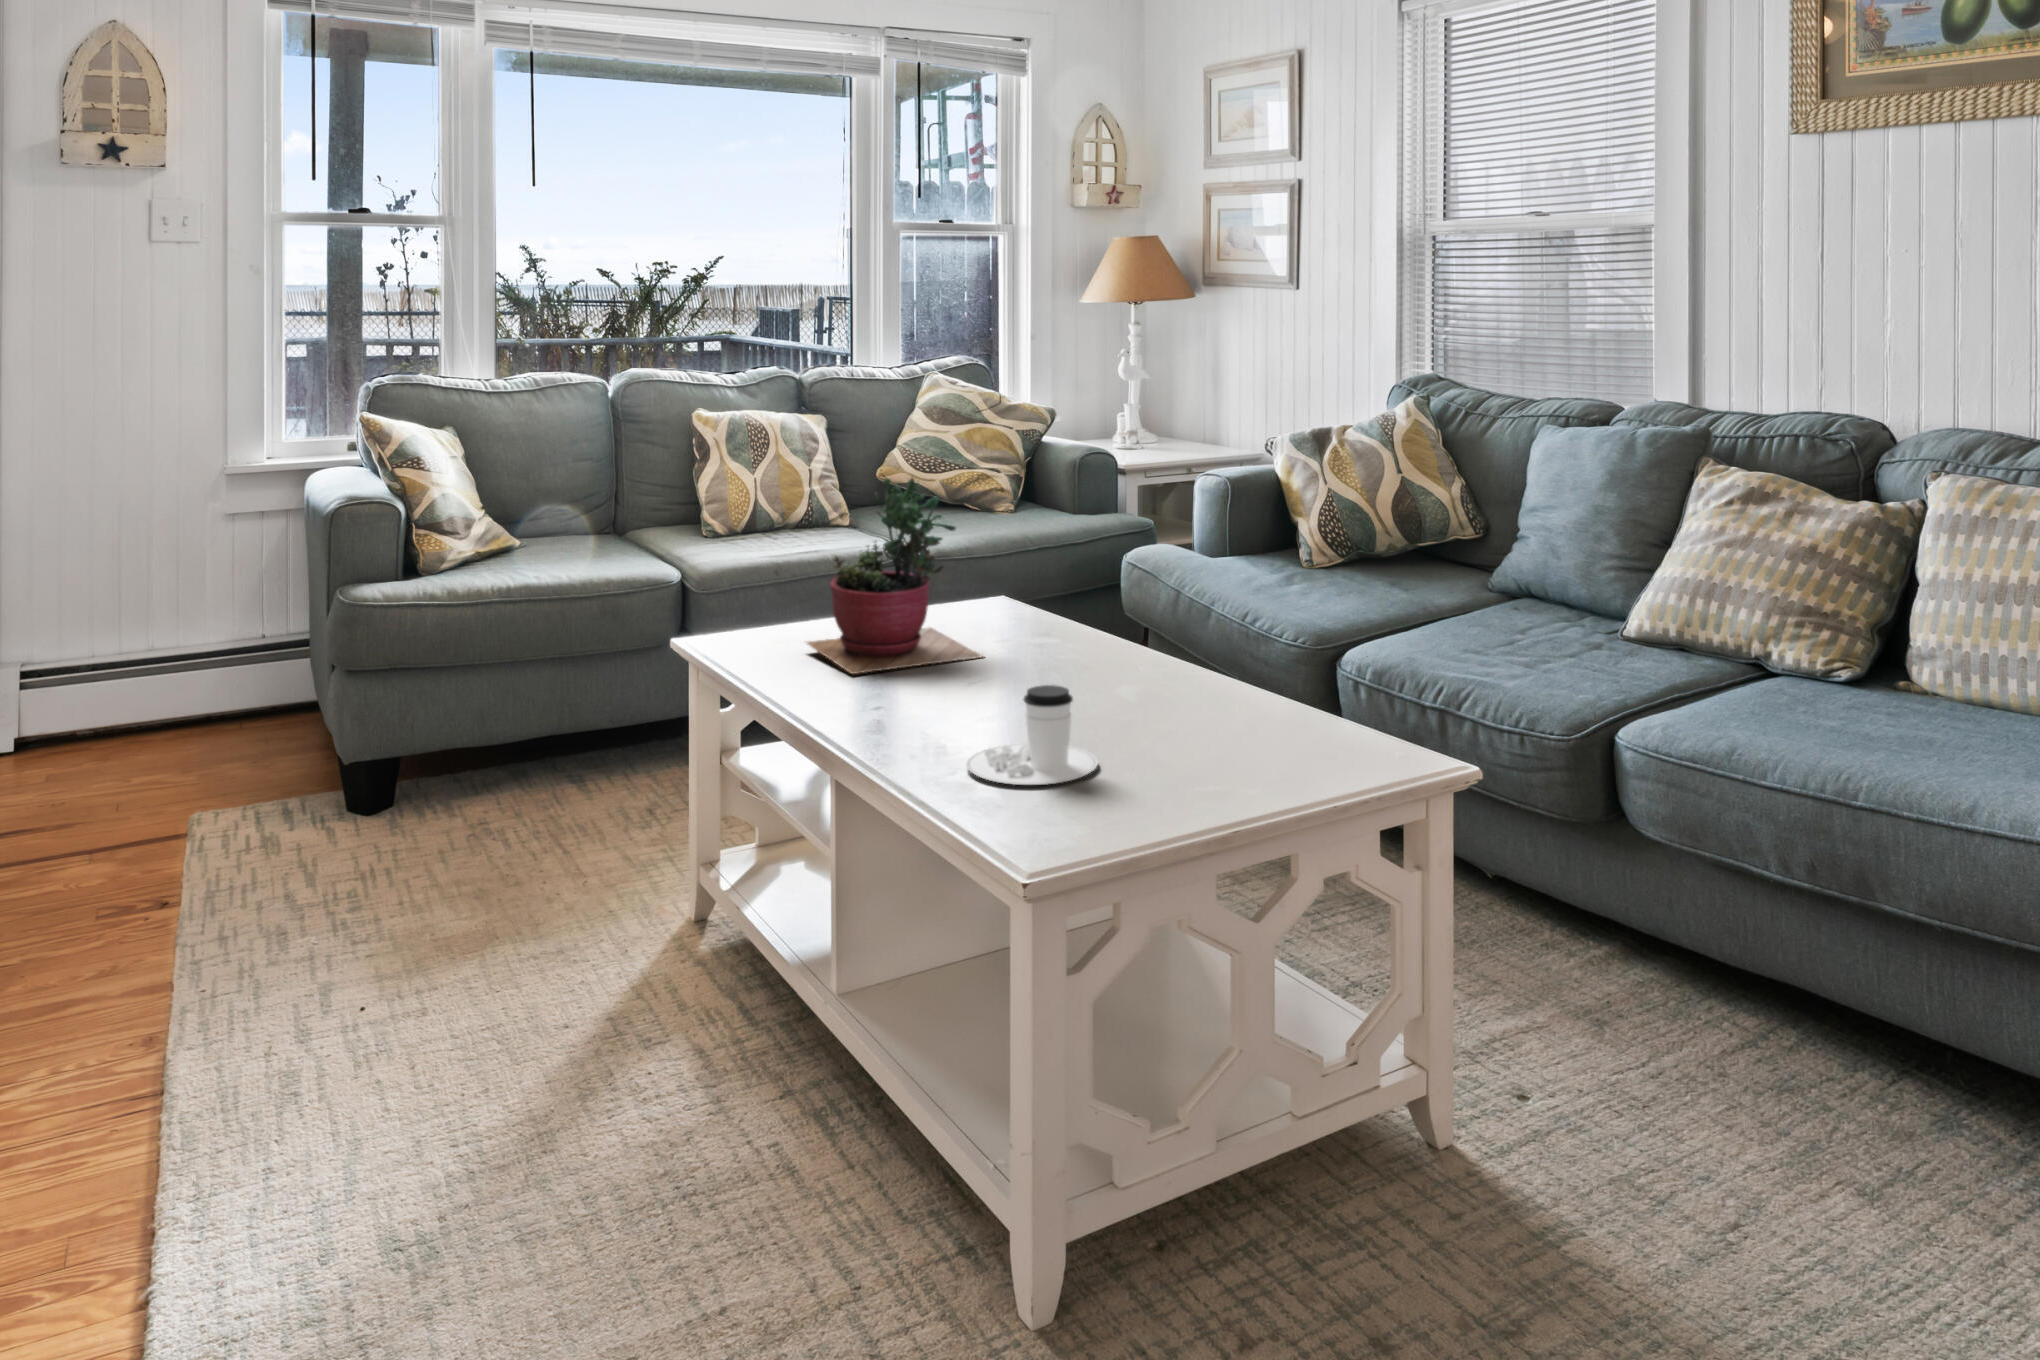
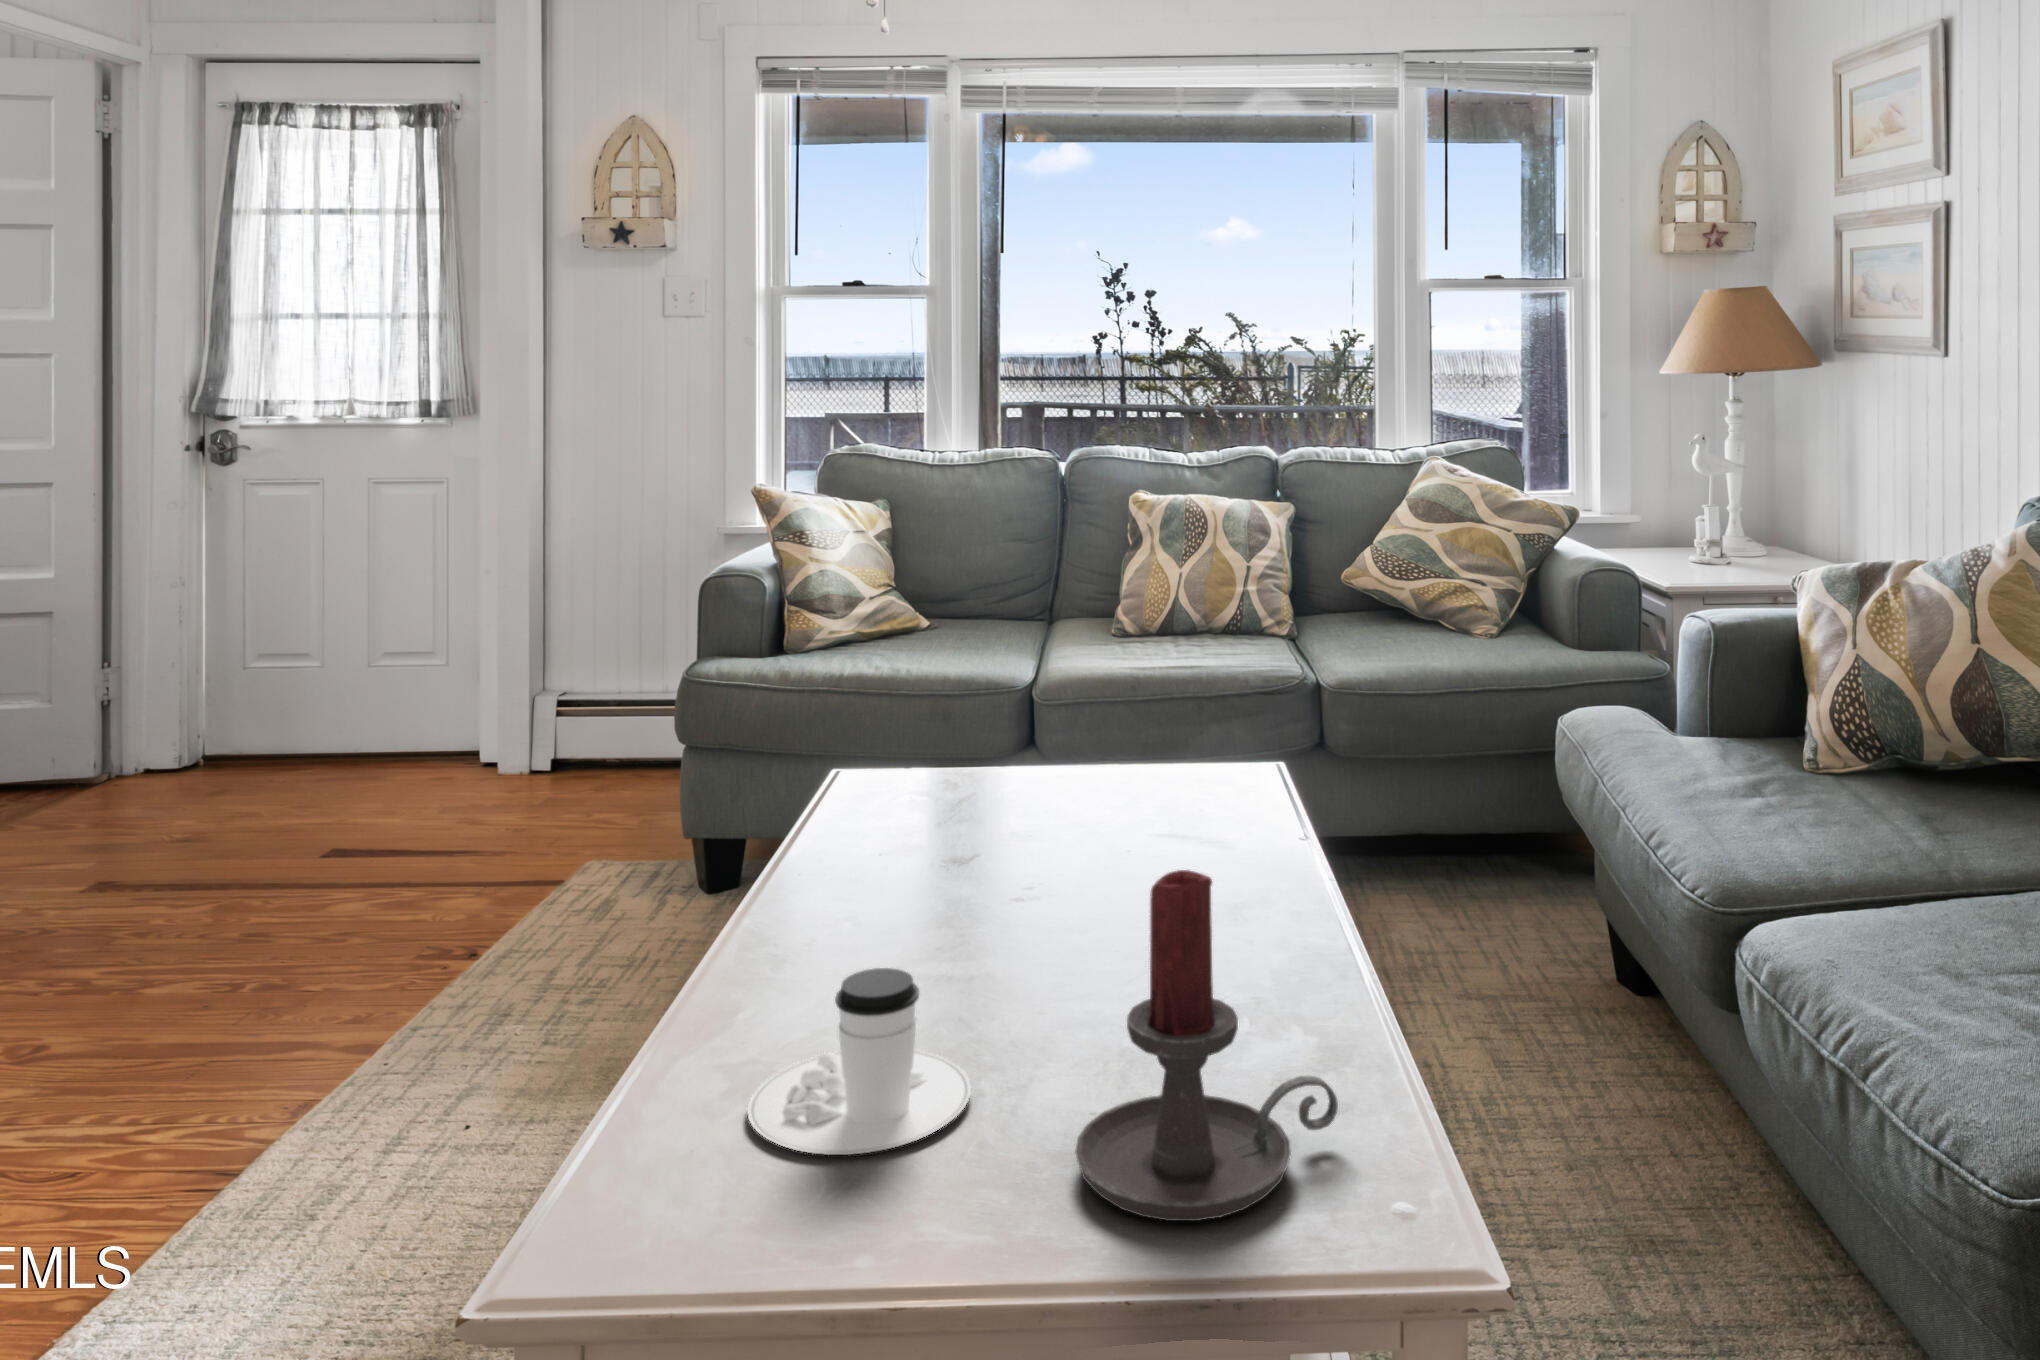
succulent plant: present [807,478,982,674] -> none [934,589,1144,863]
candle holder: none [1180,597,1299,773] -> present [1075,870,1338,1221]

